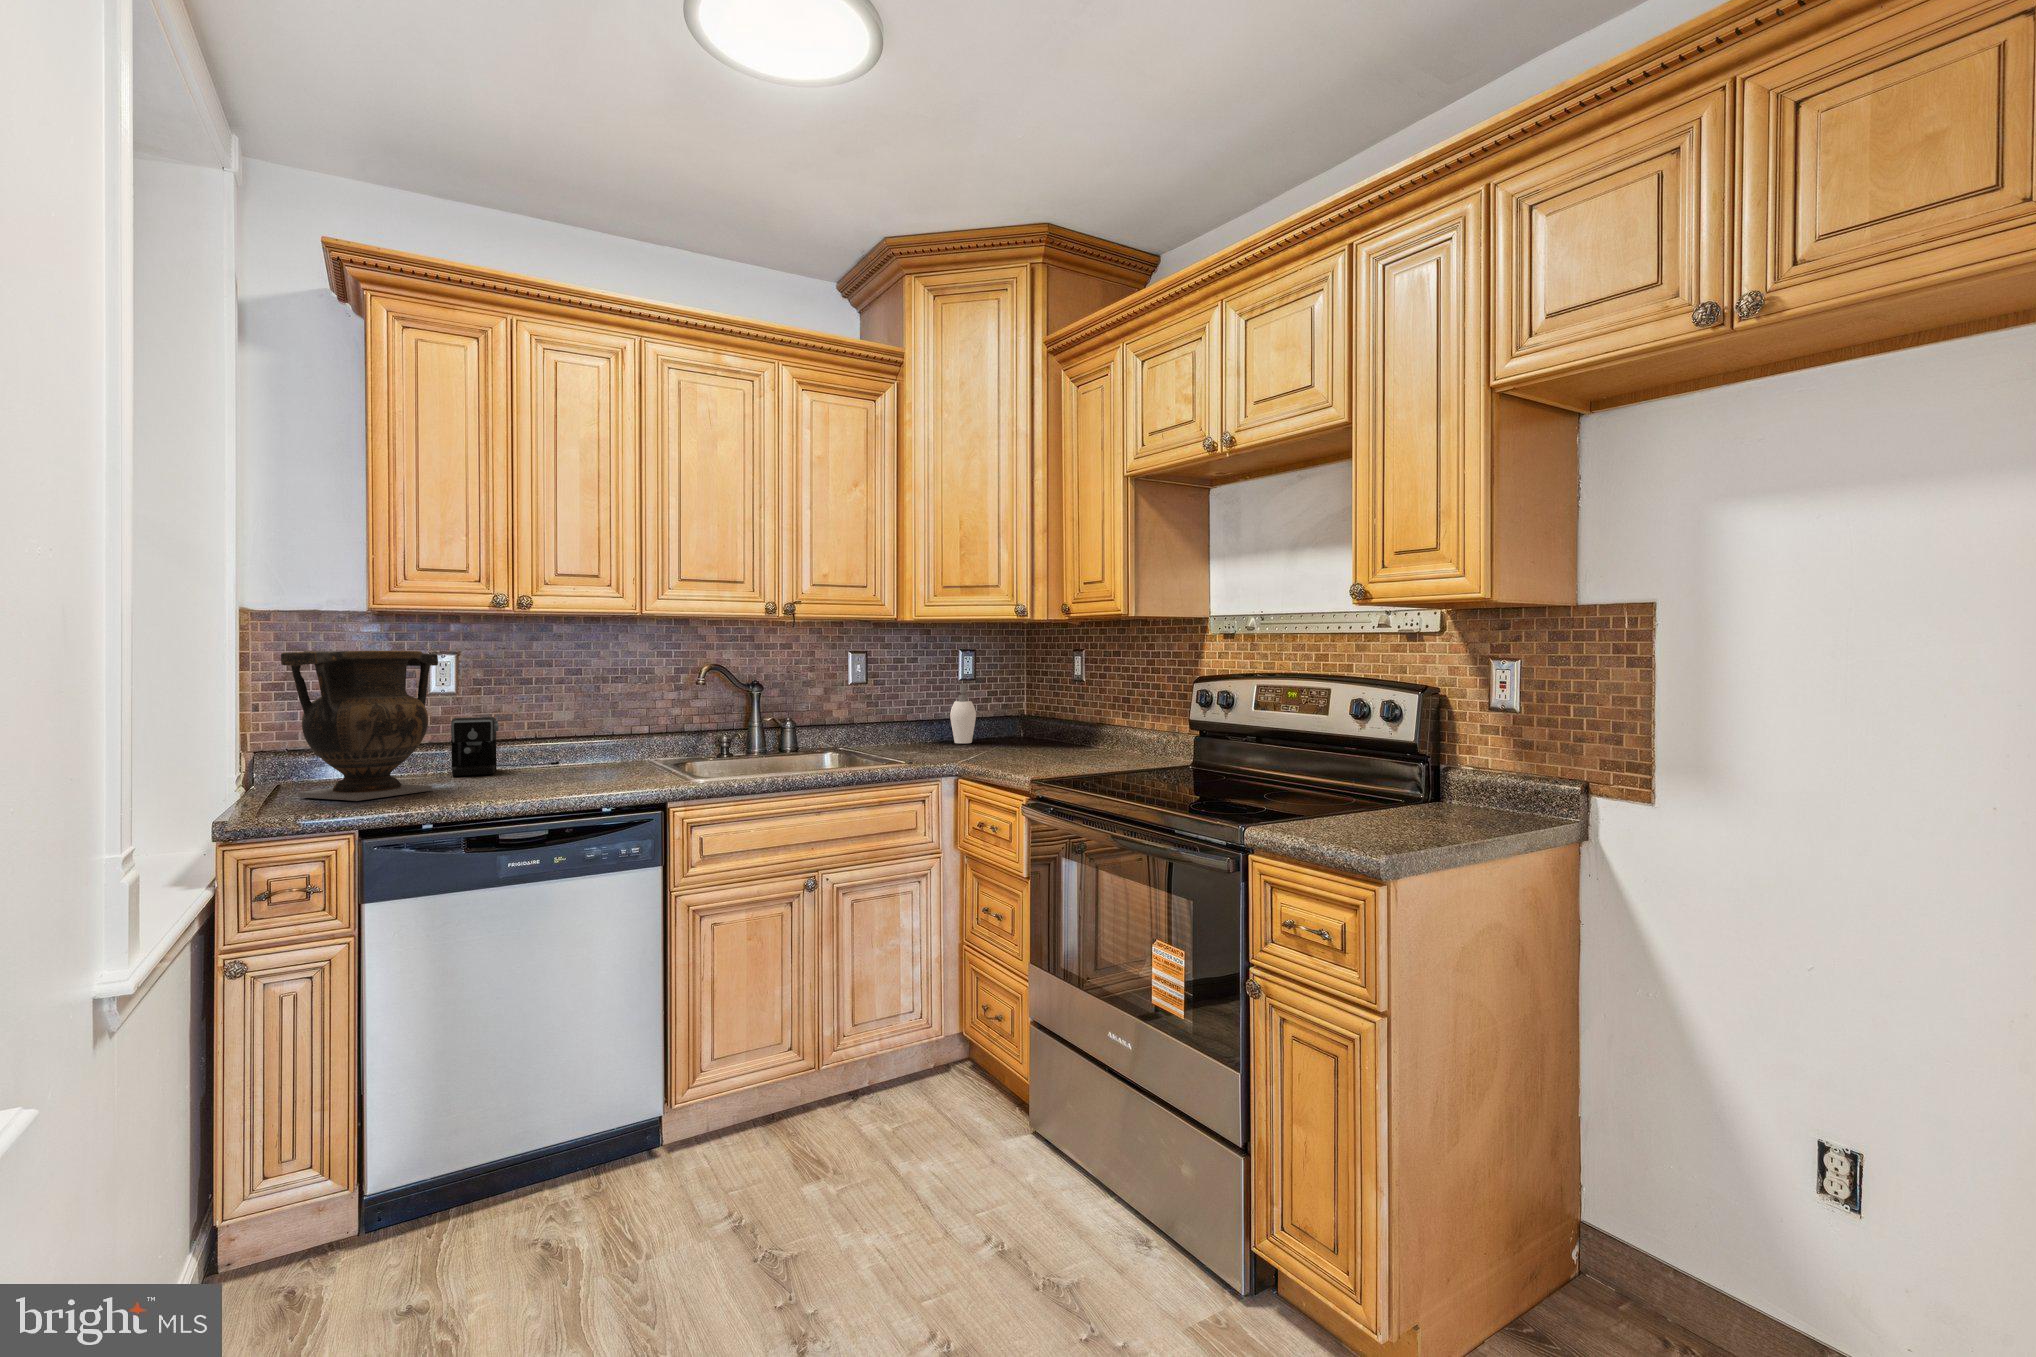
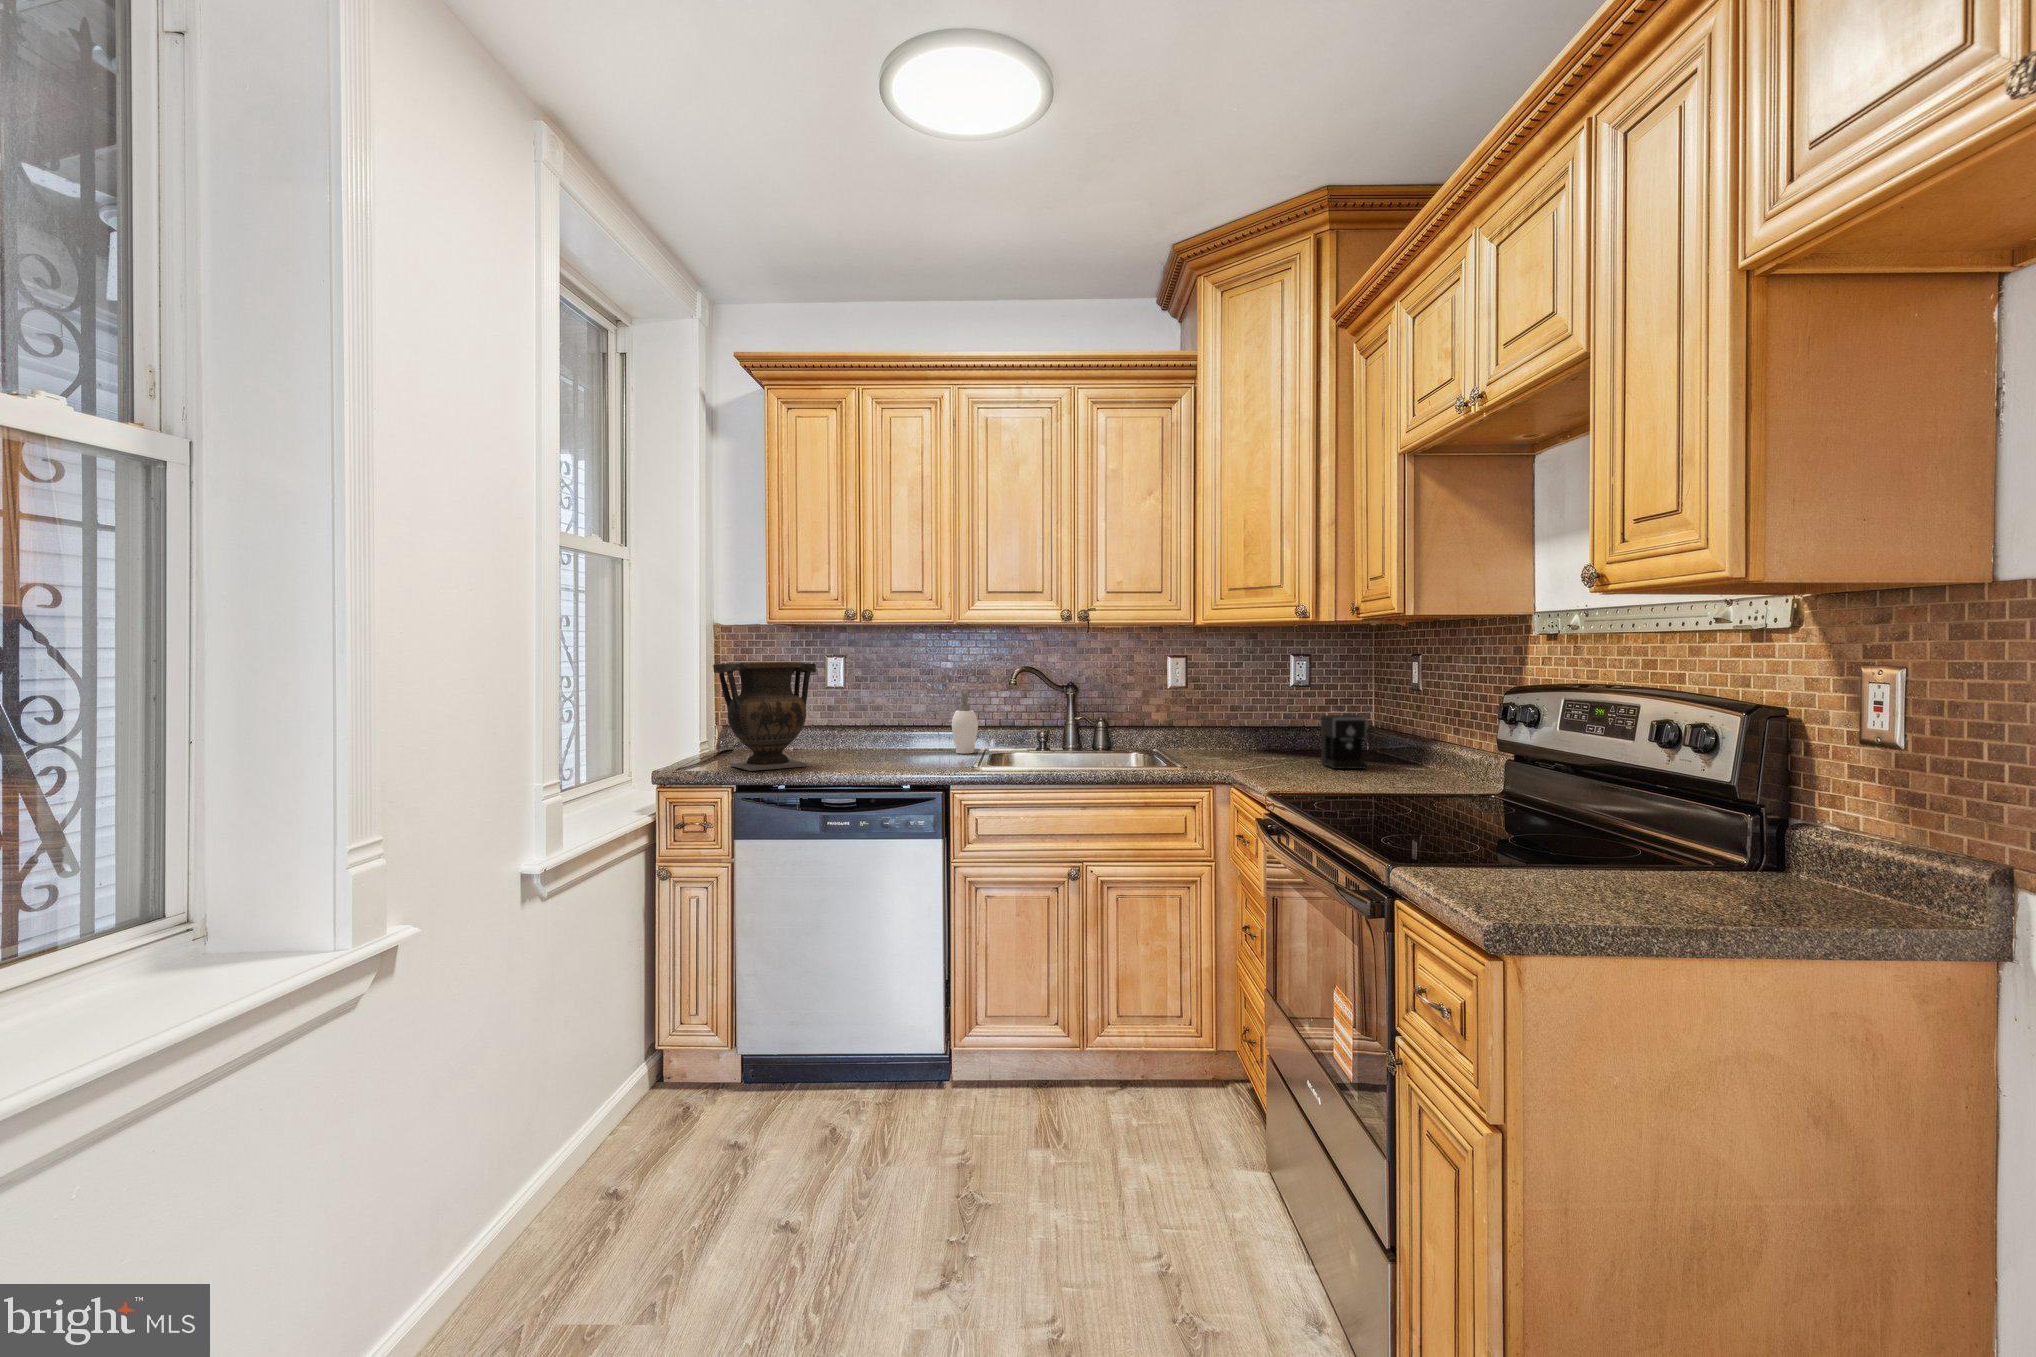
soap dispenser: present [950,684,976,743] -> present [952,693,978,754]
coffee maker: present [451,717,559,776] -> present [1321,715,1409,769]

